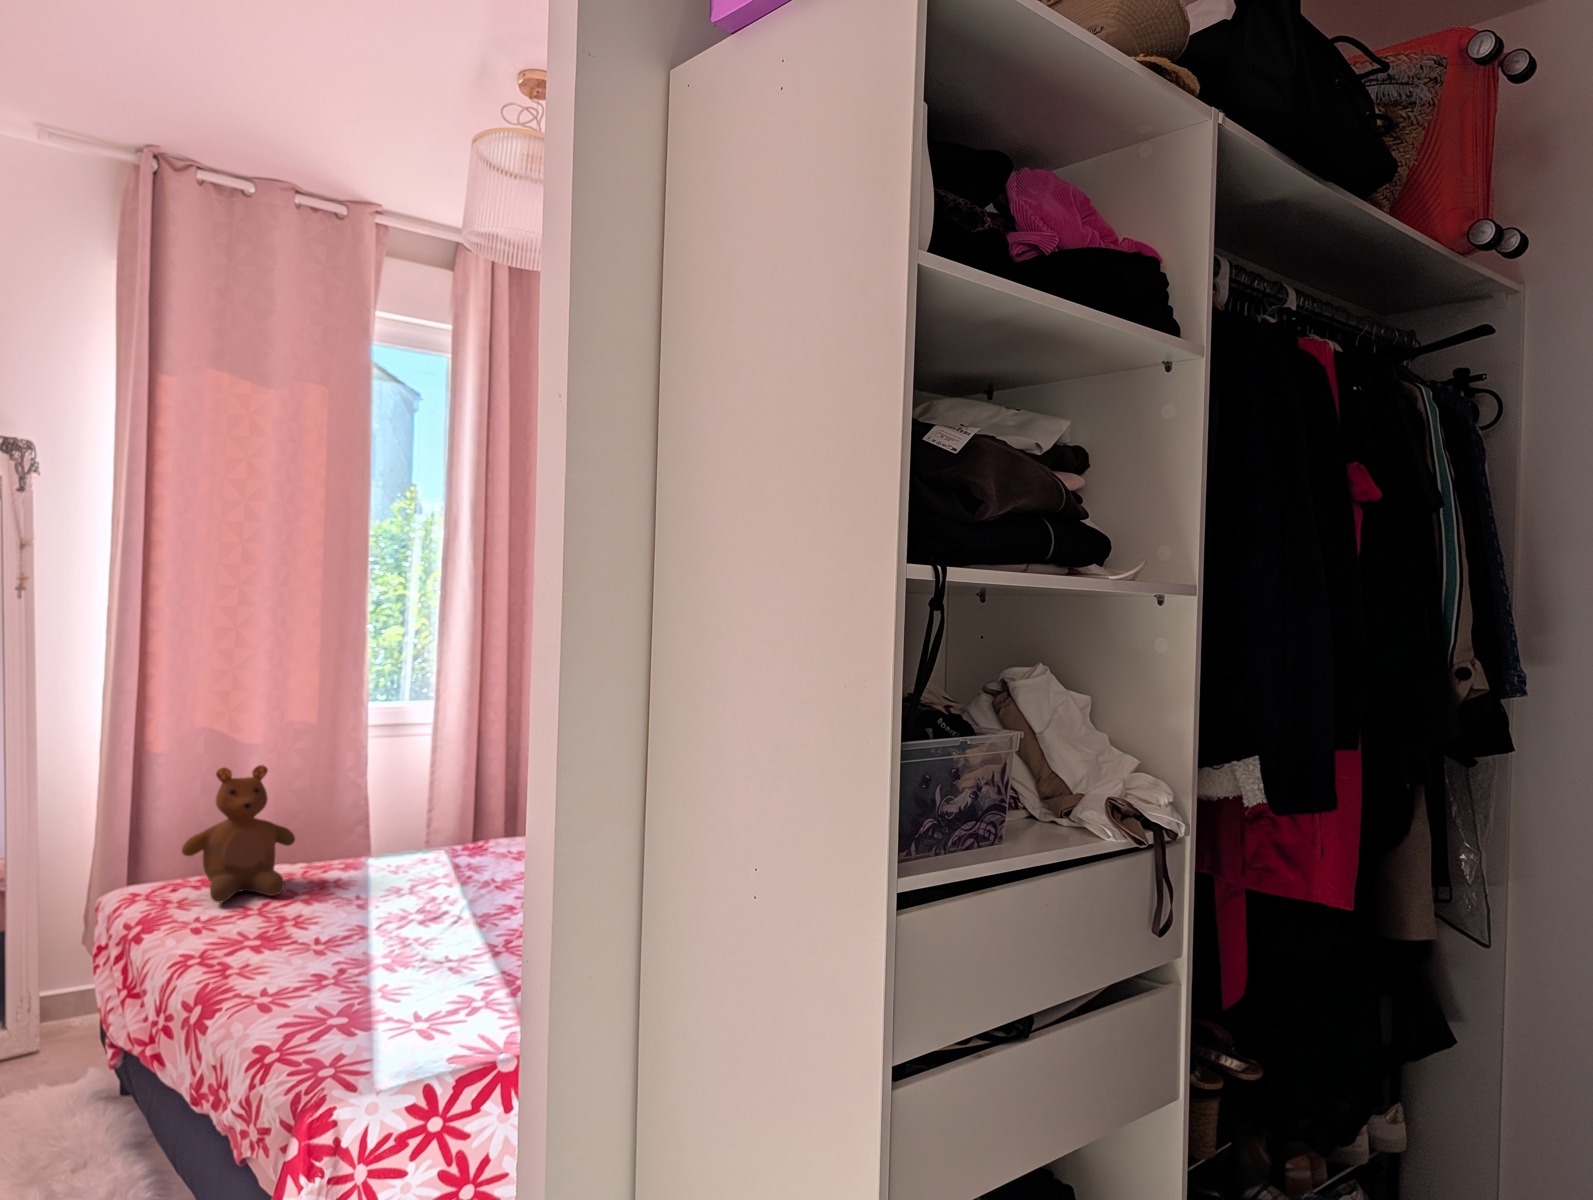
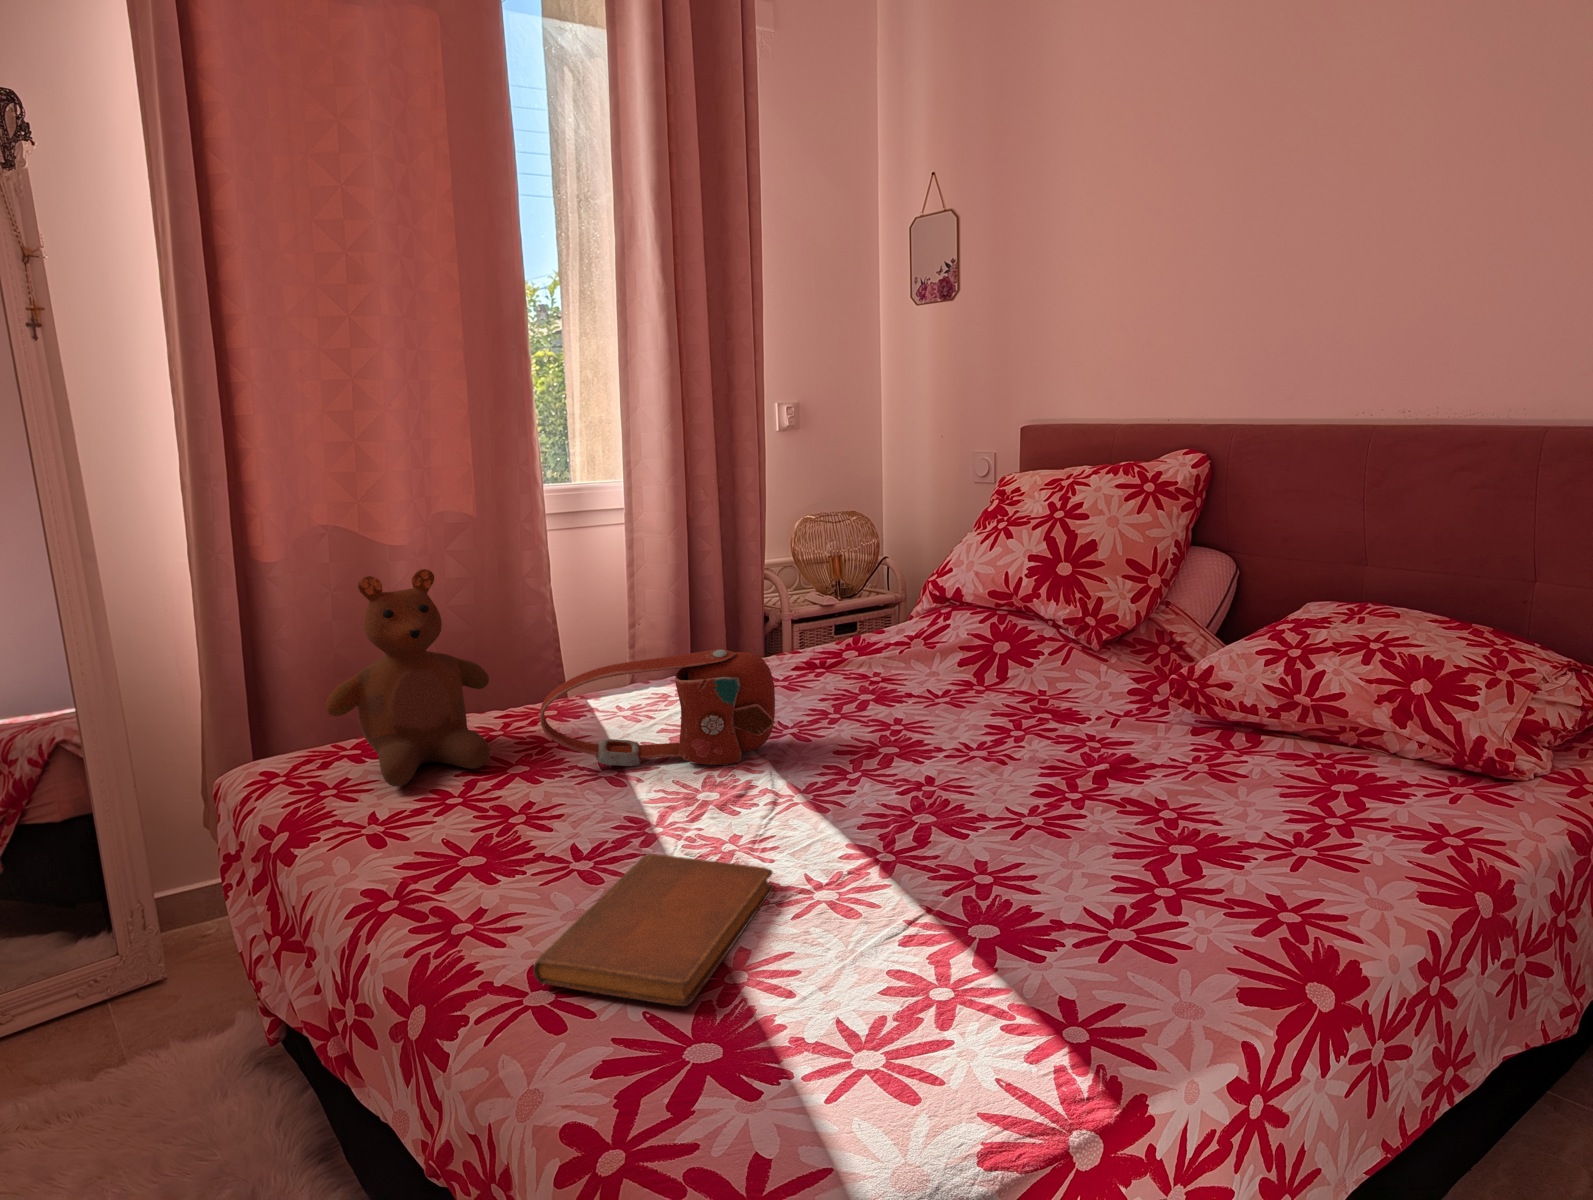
handbag: none [317,827,472,901] -> present [540,649,775,766]
notebook: none [264,940,421,1004] -> present [533,854,774,1006]

